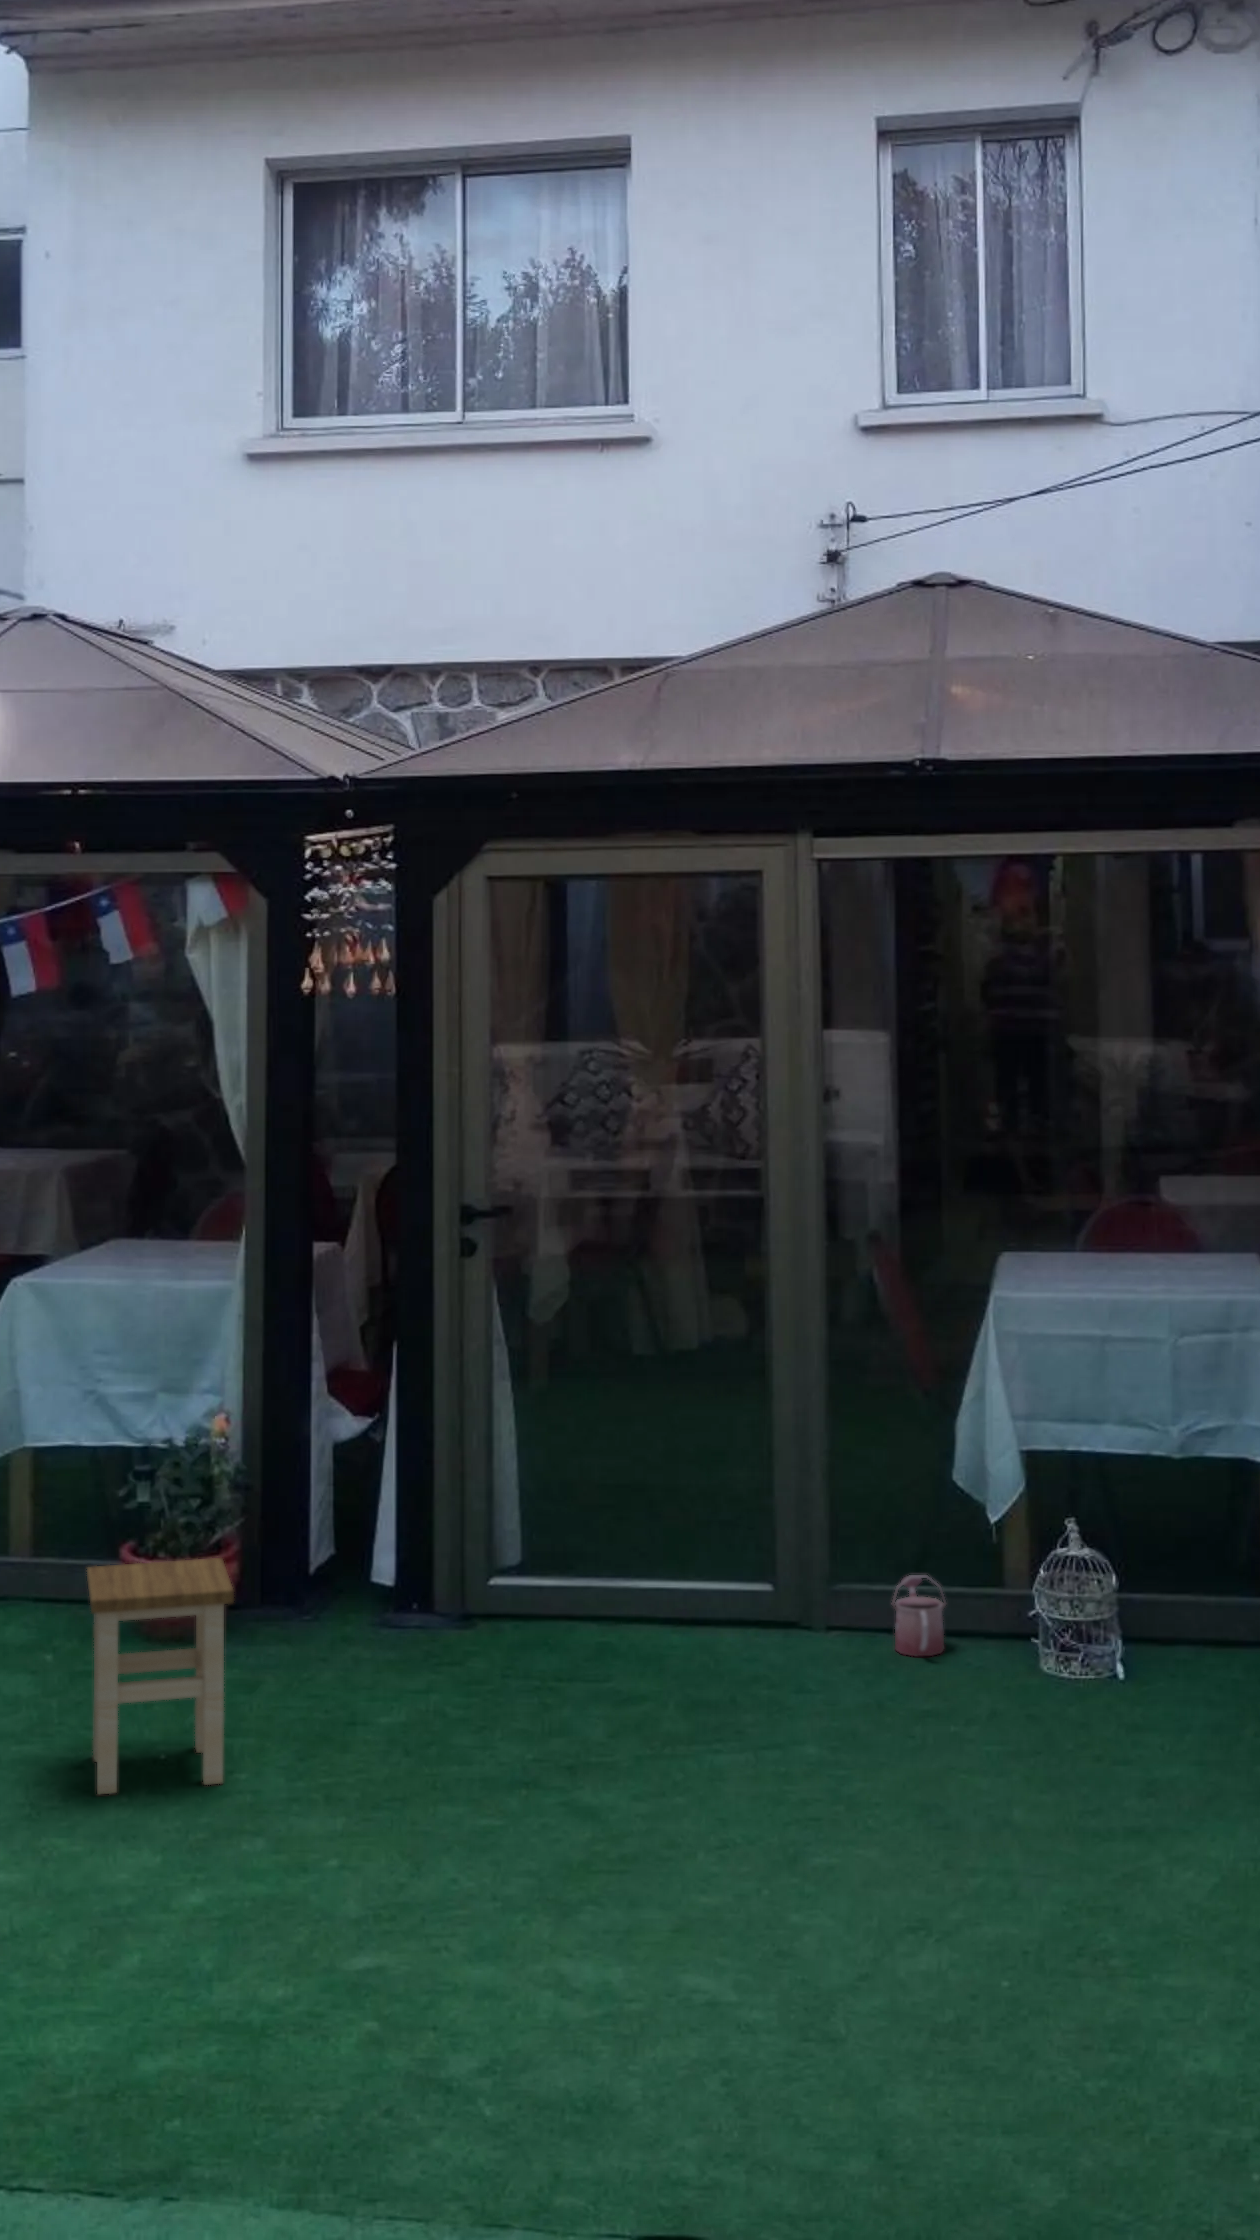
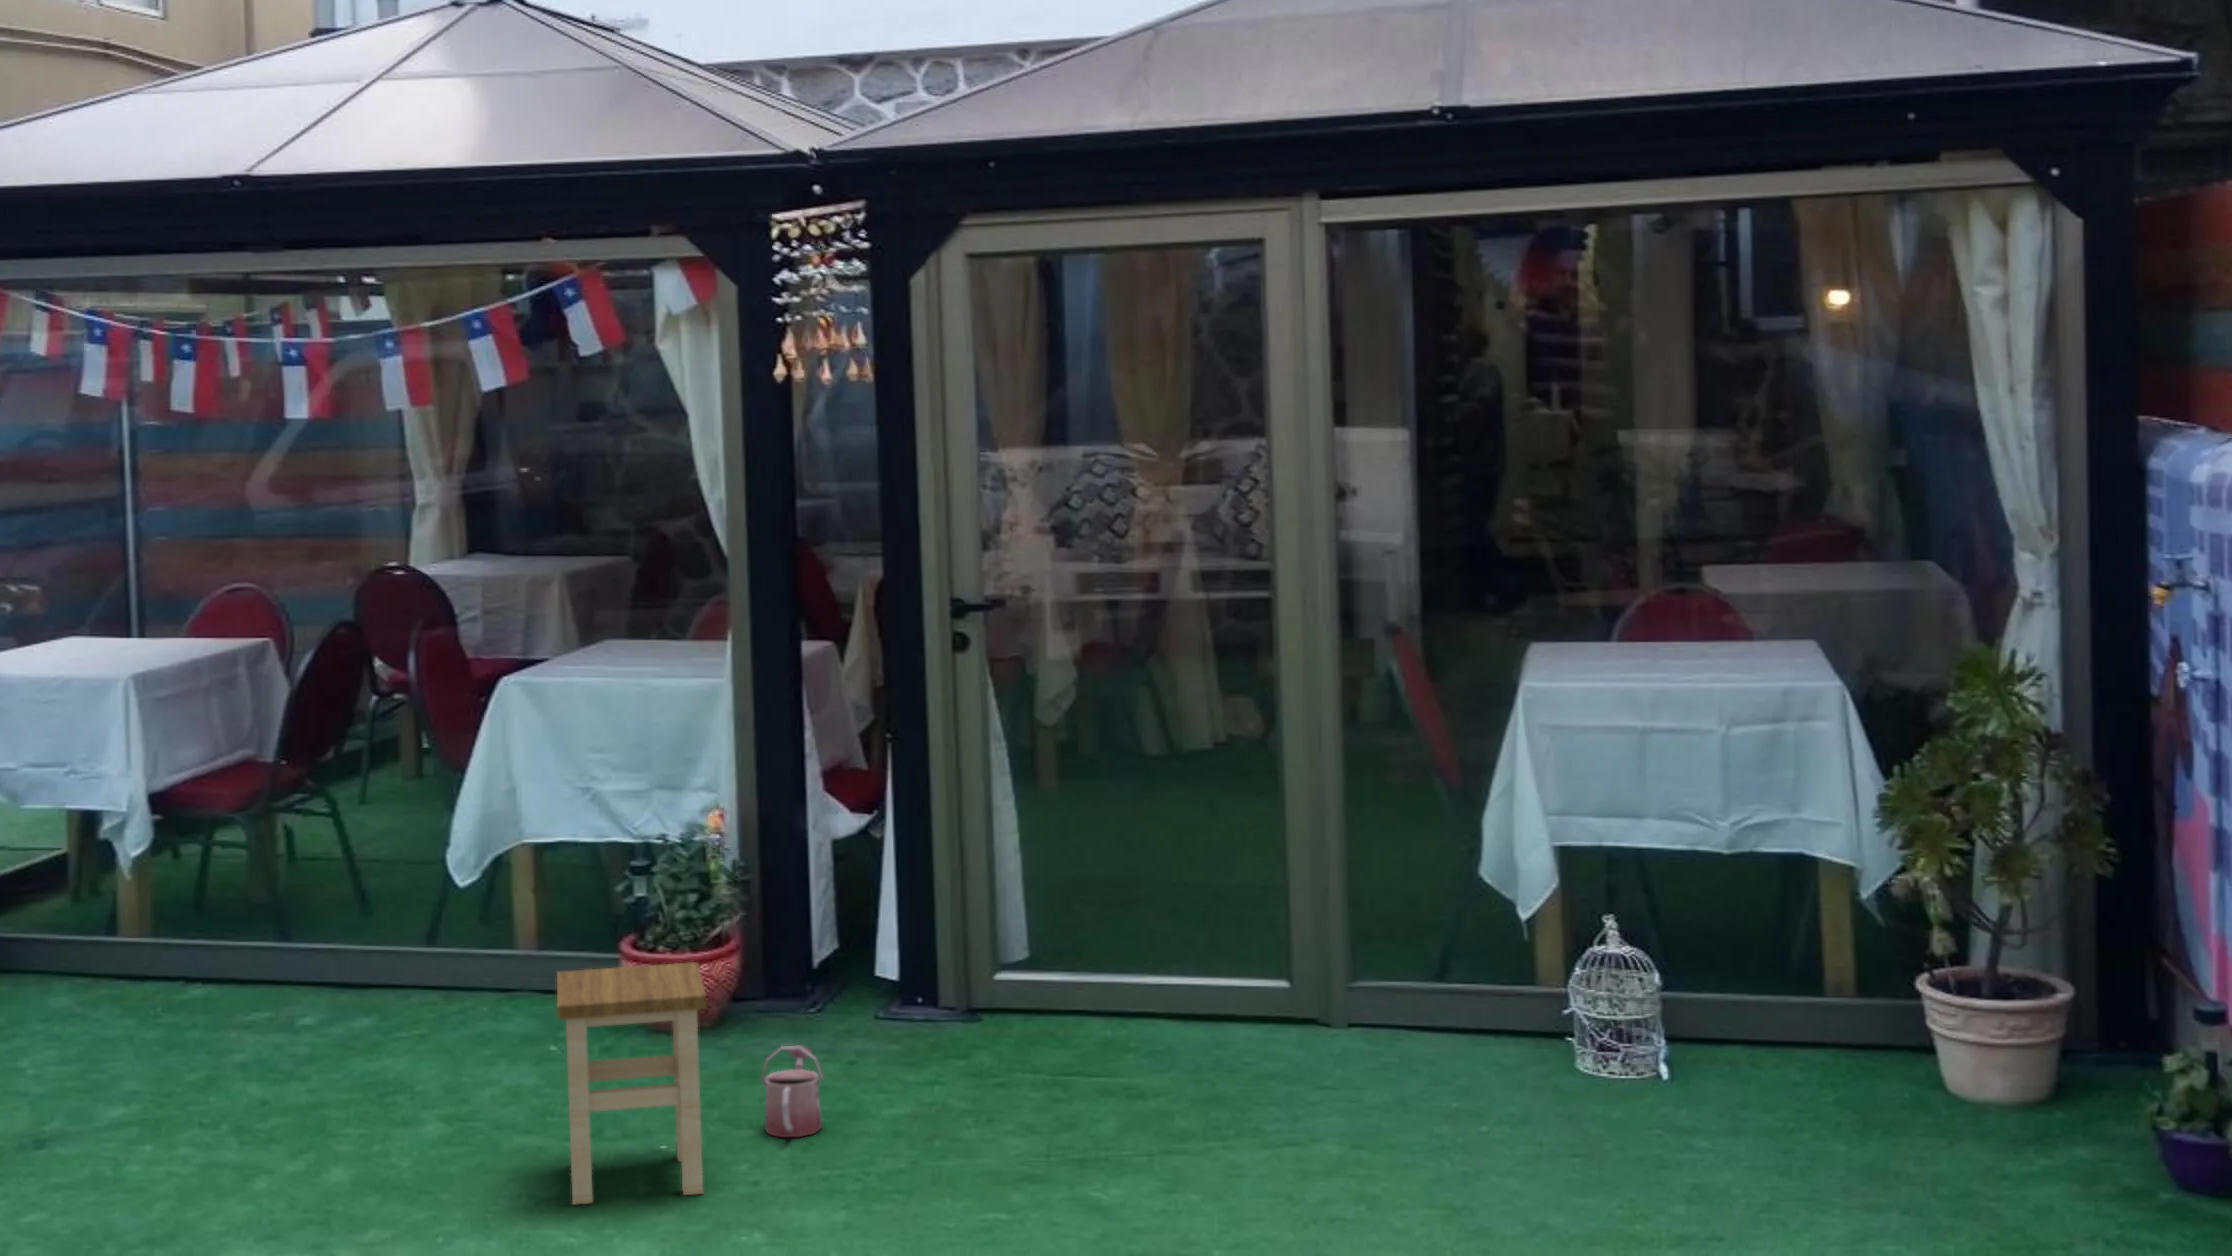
watering can: present [892,1575,946,1656] -> present [761,1045,823,1137]

